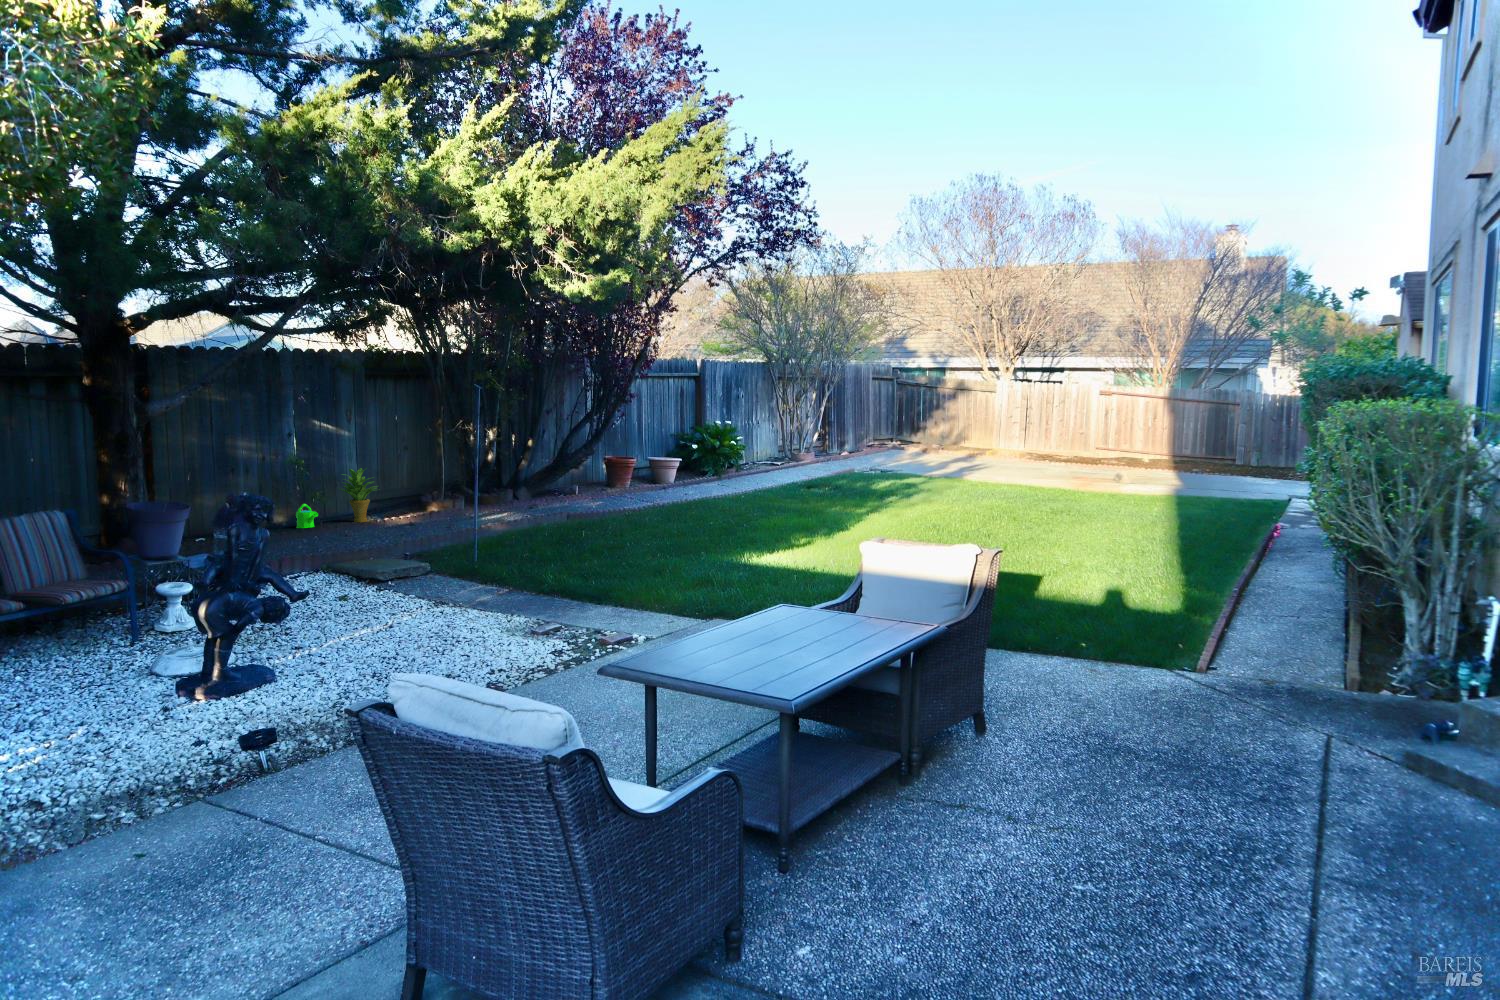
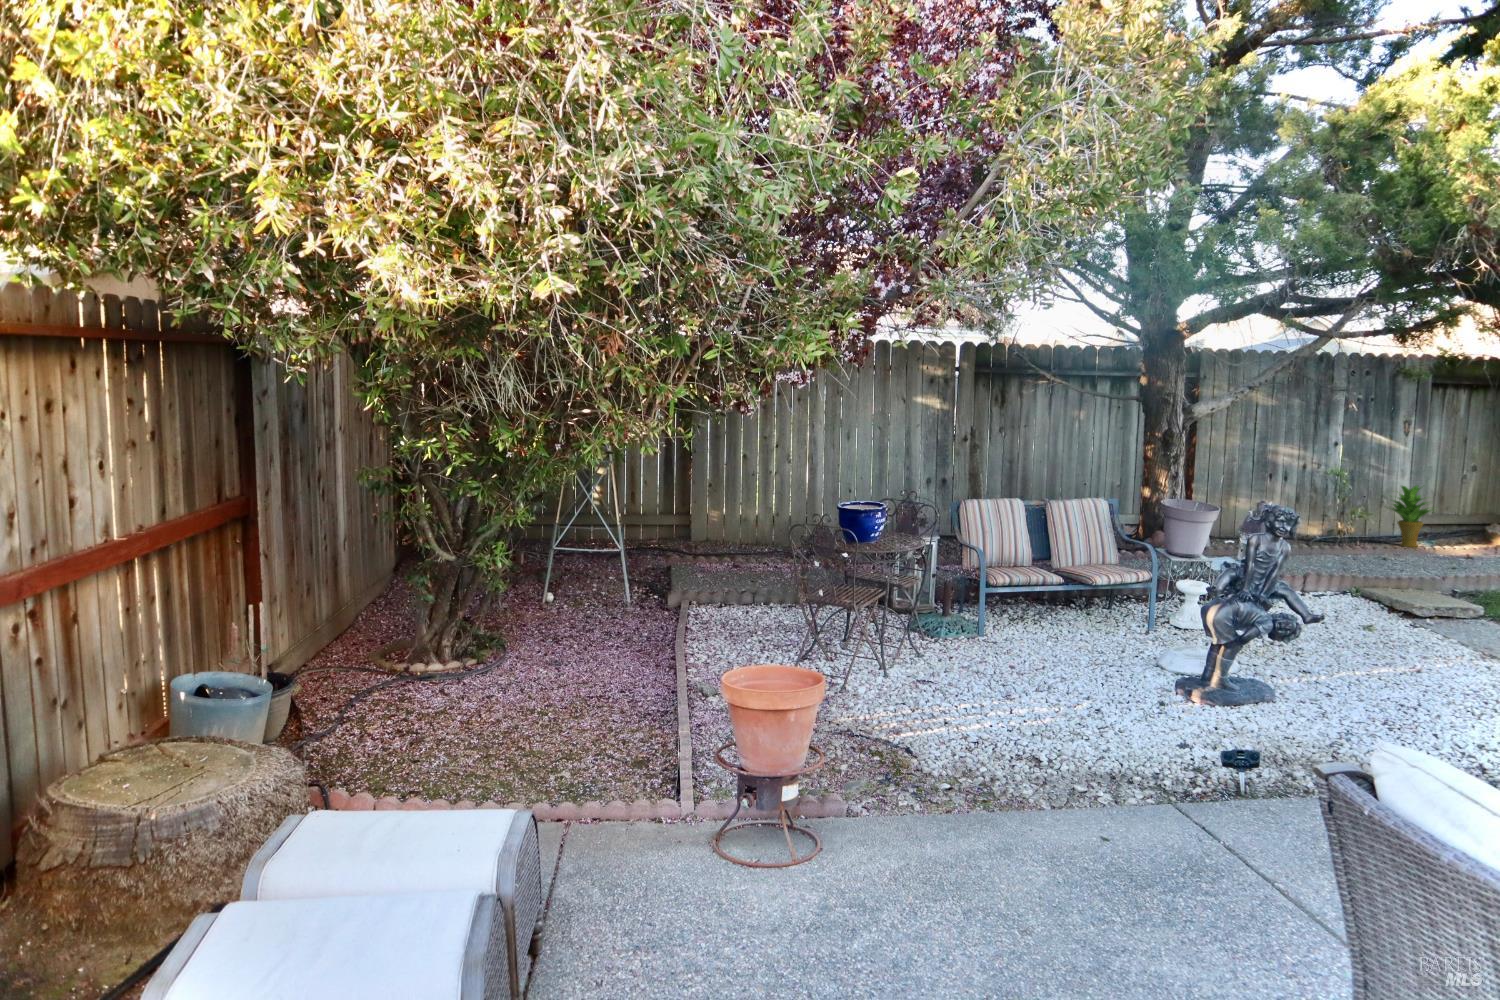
watering can: present [296,504,318,528] -> none [1330,519,1357,546]

